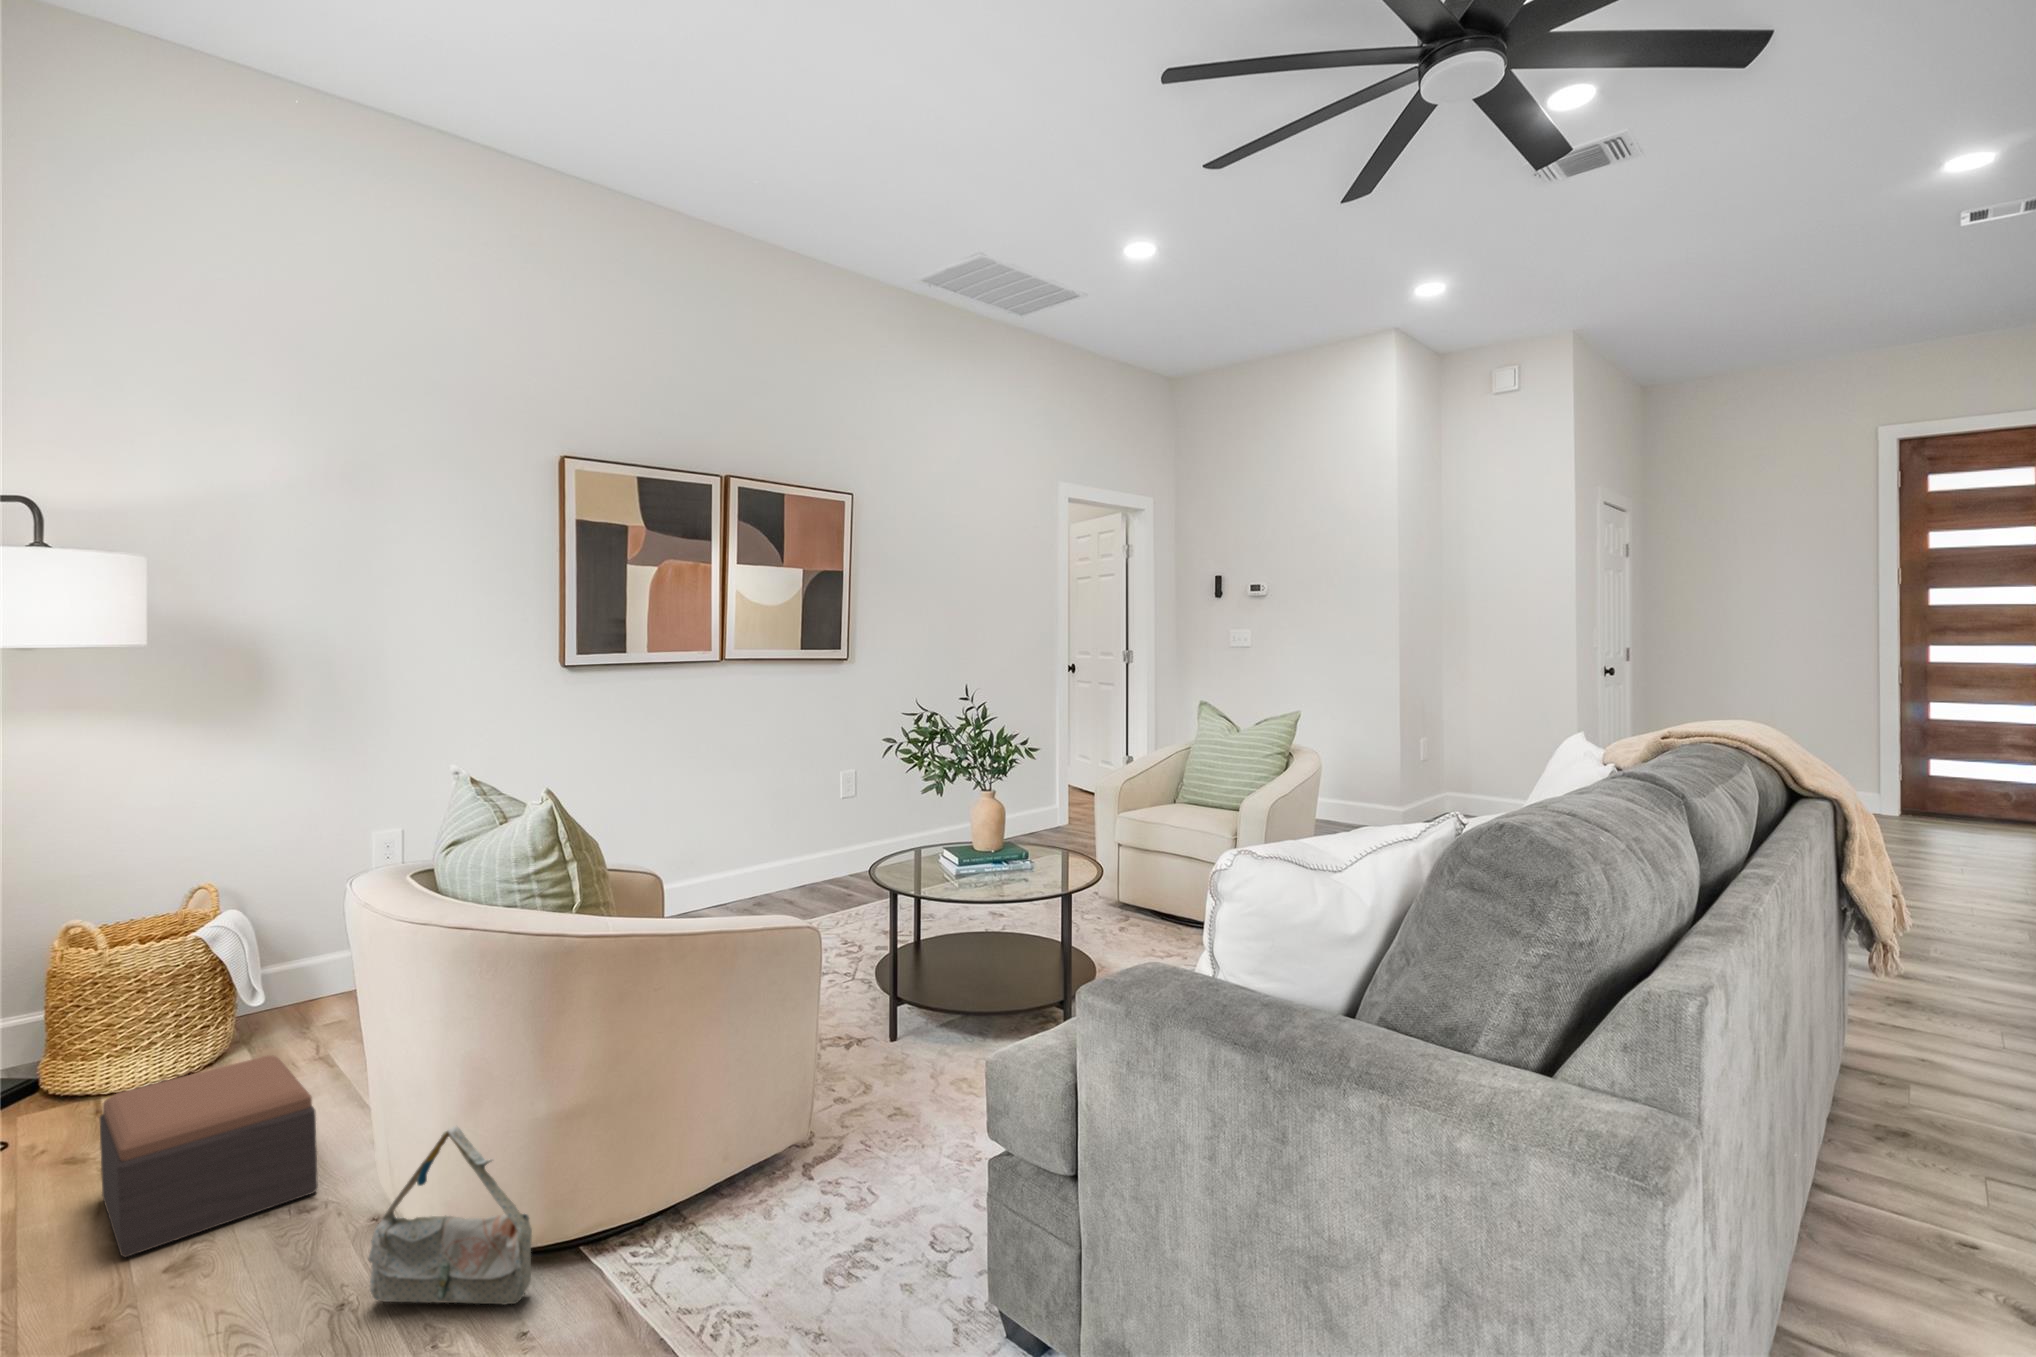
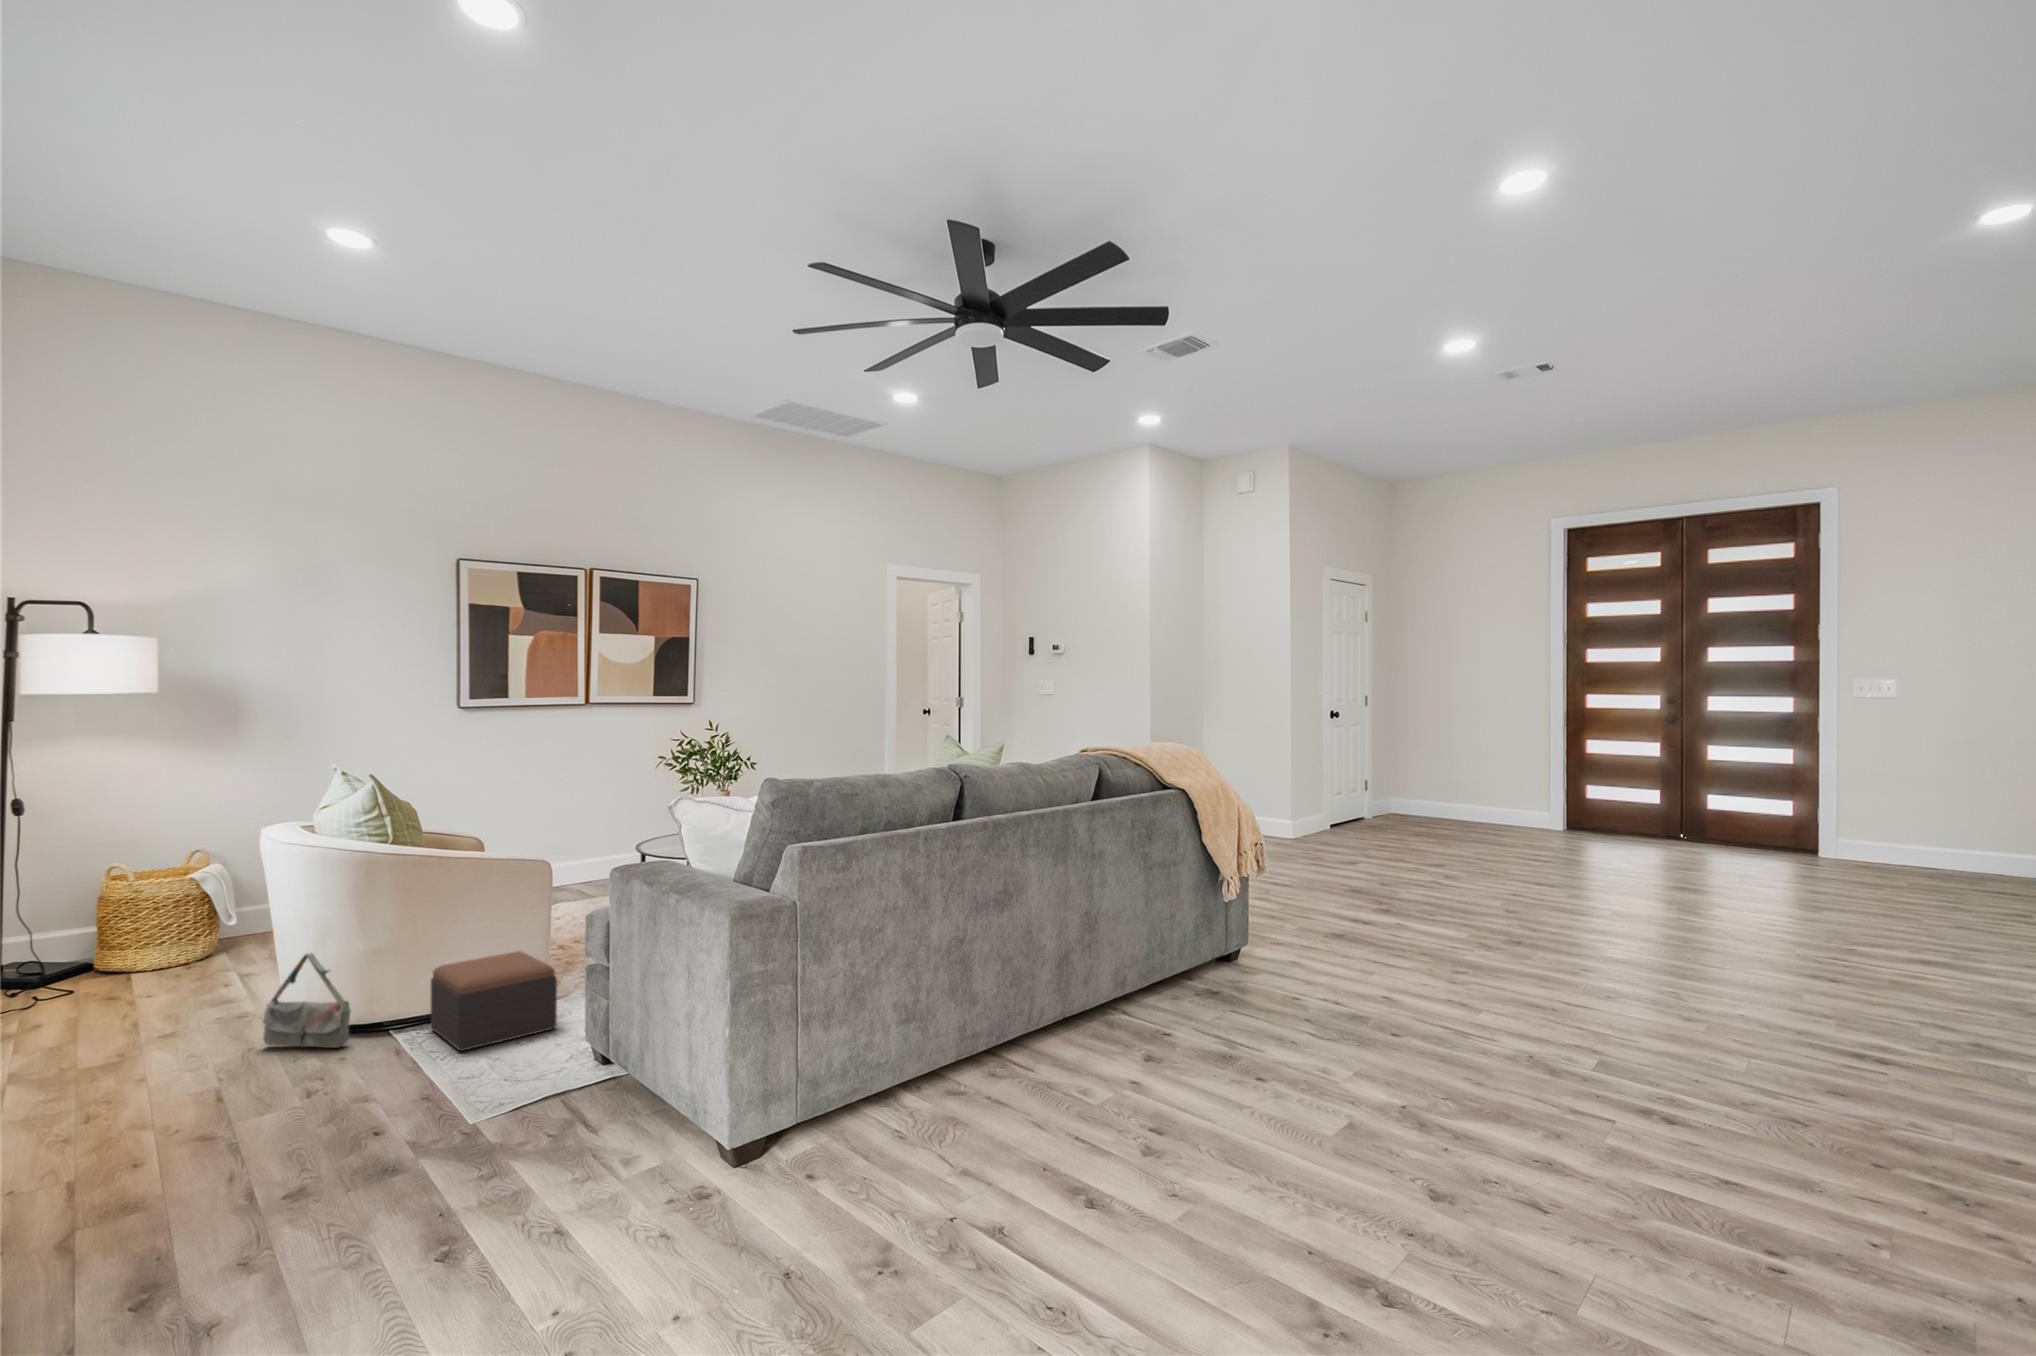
footstool: present [100,1055,318,1257] -> present [431,951,557,1051]

